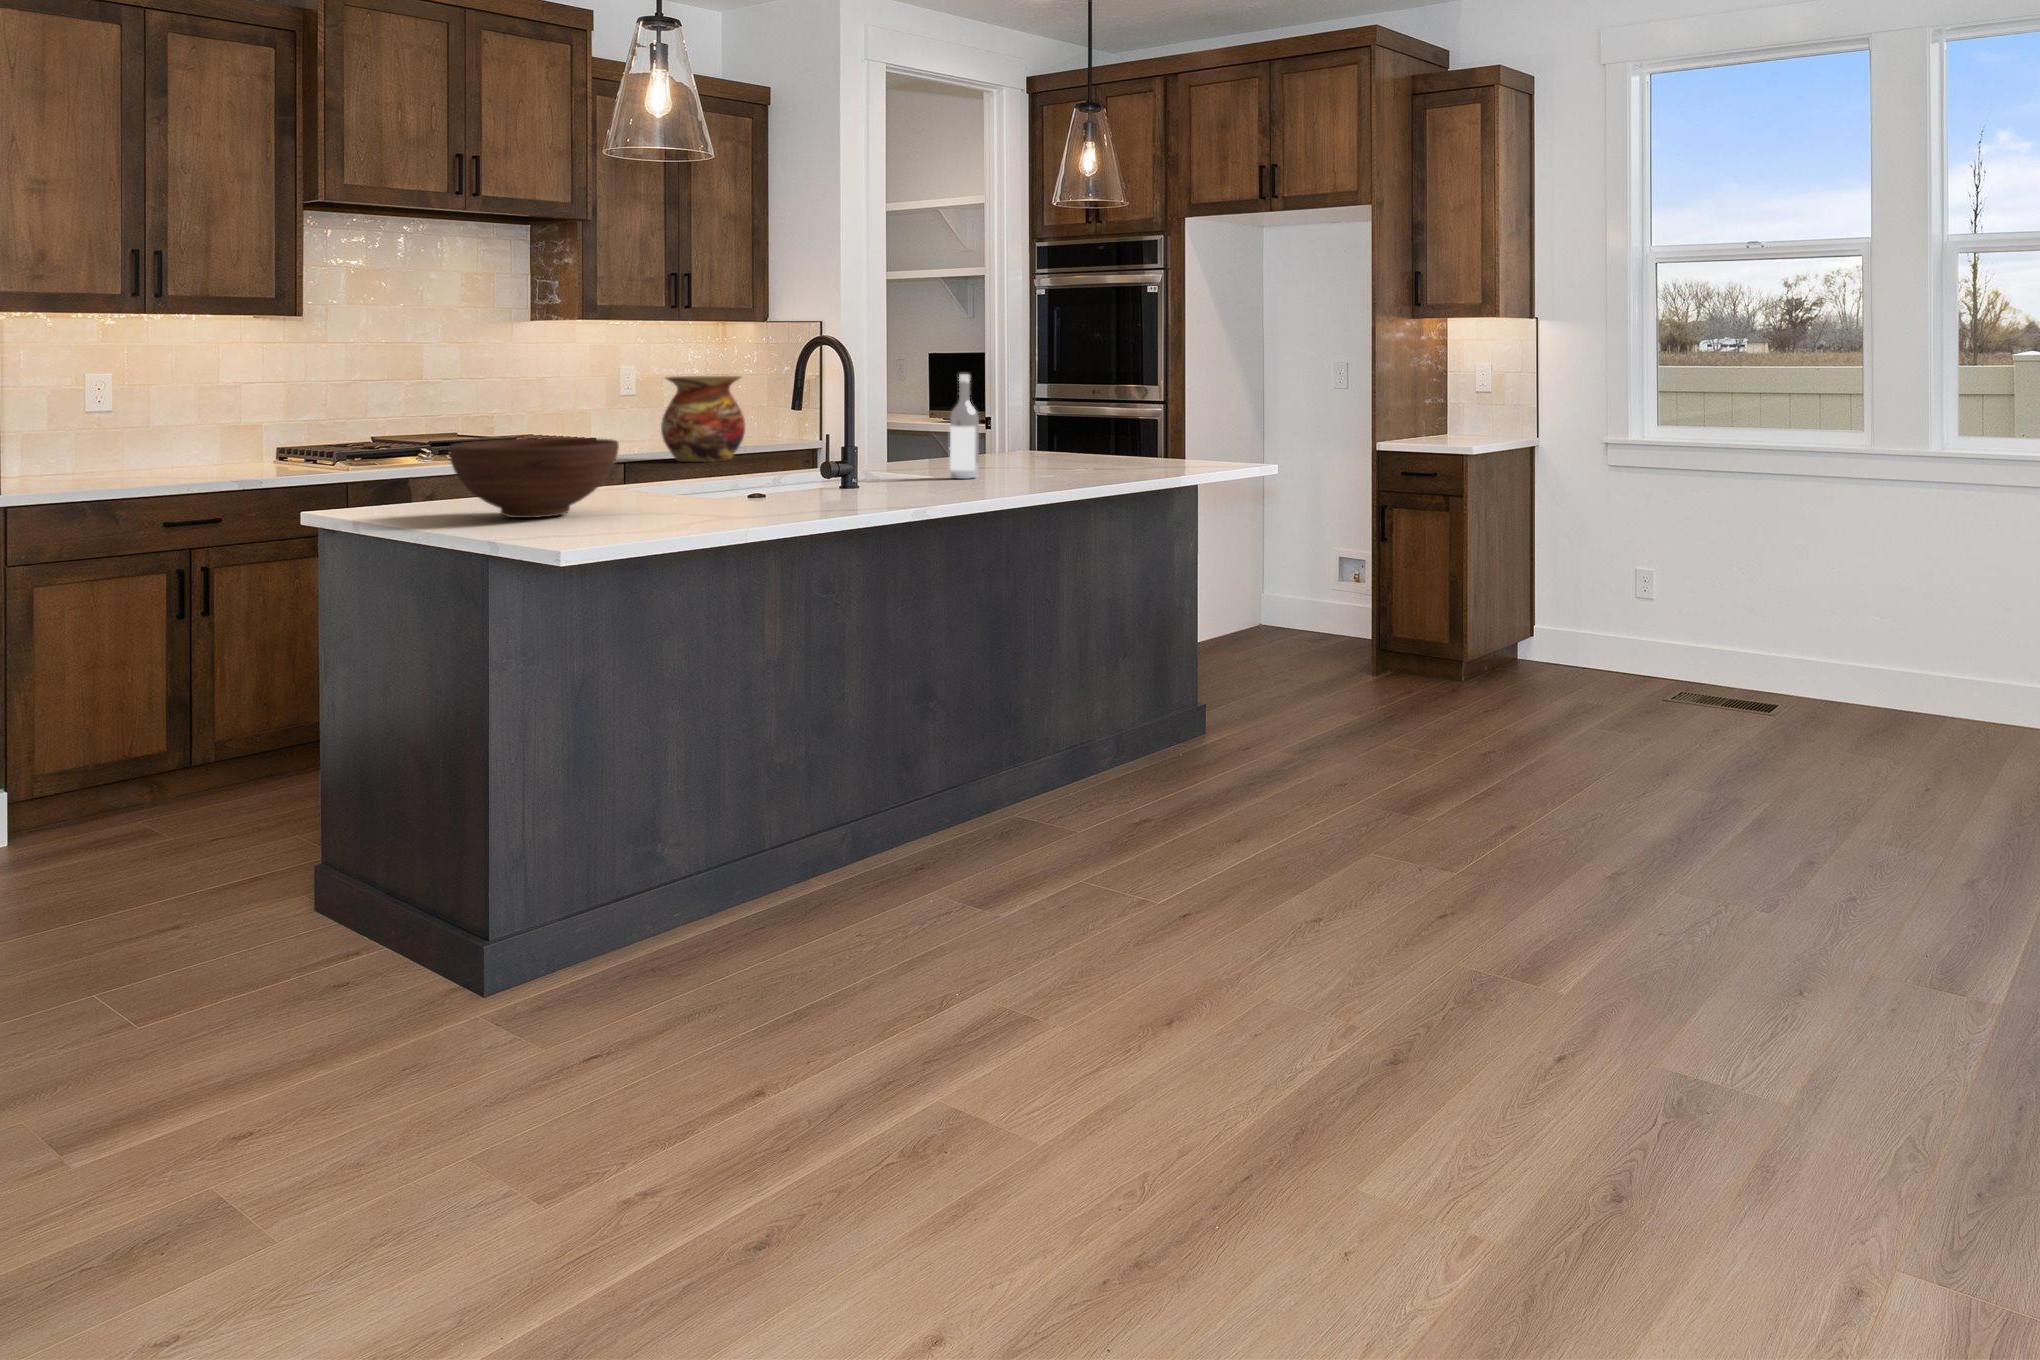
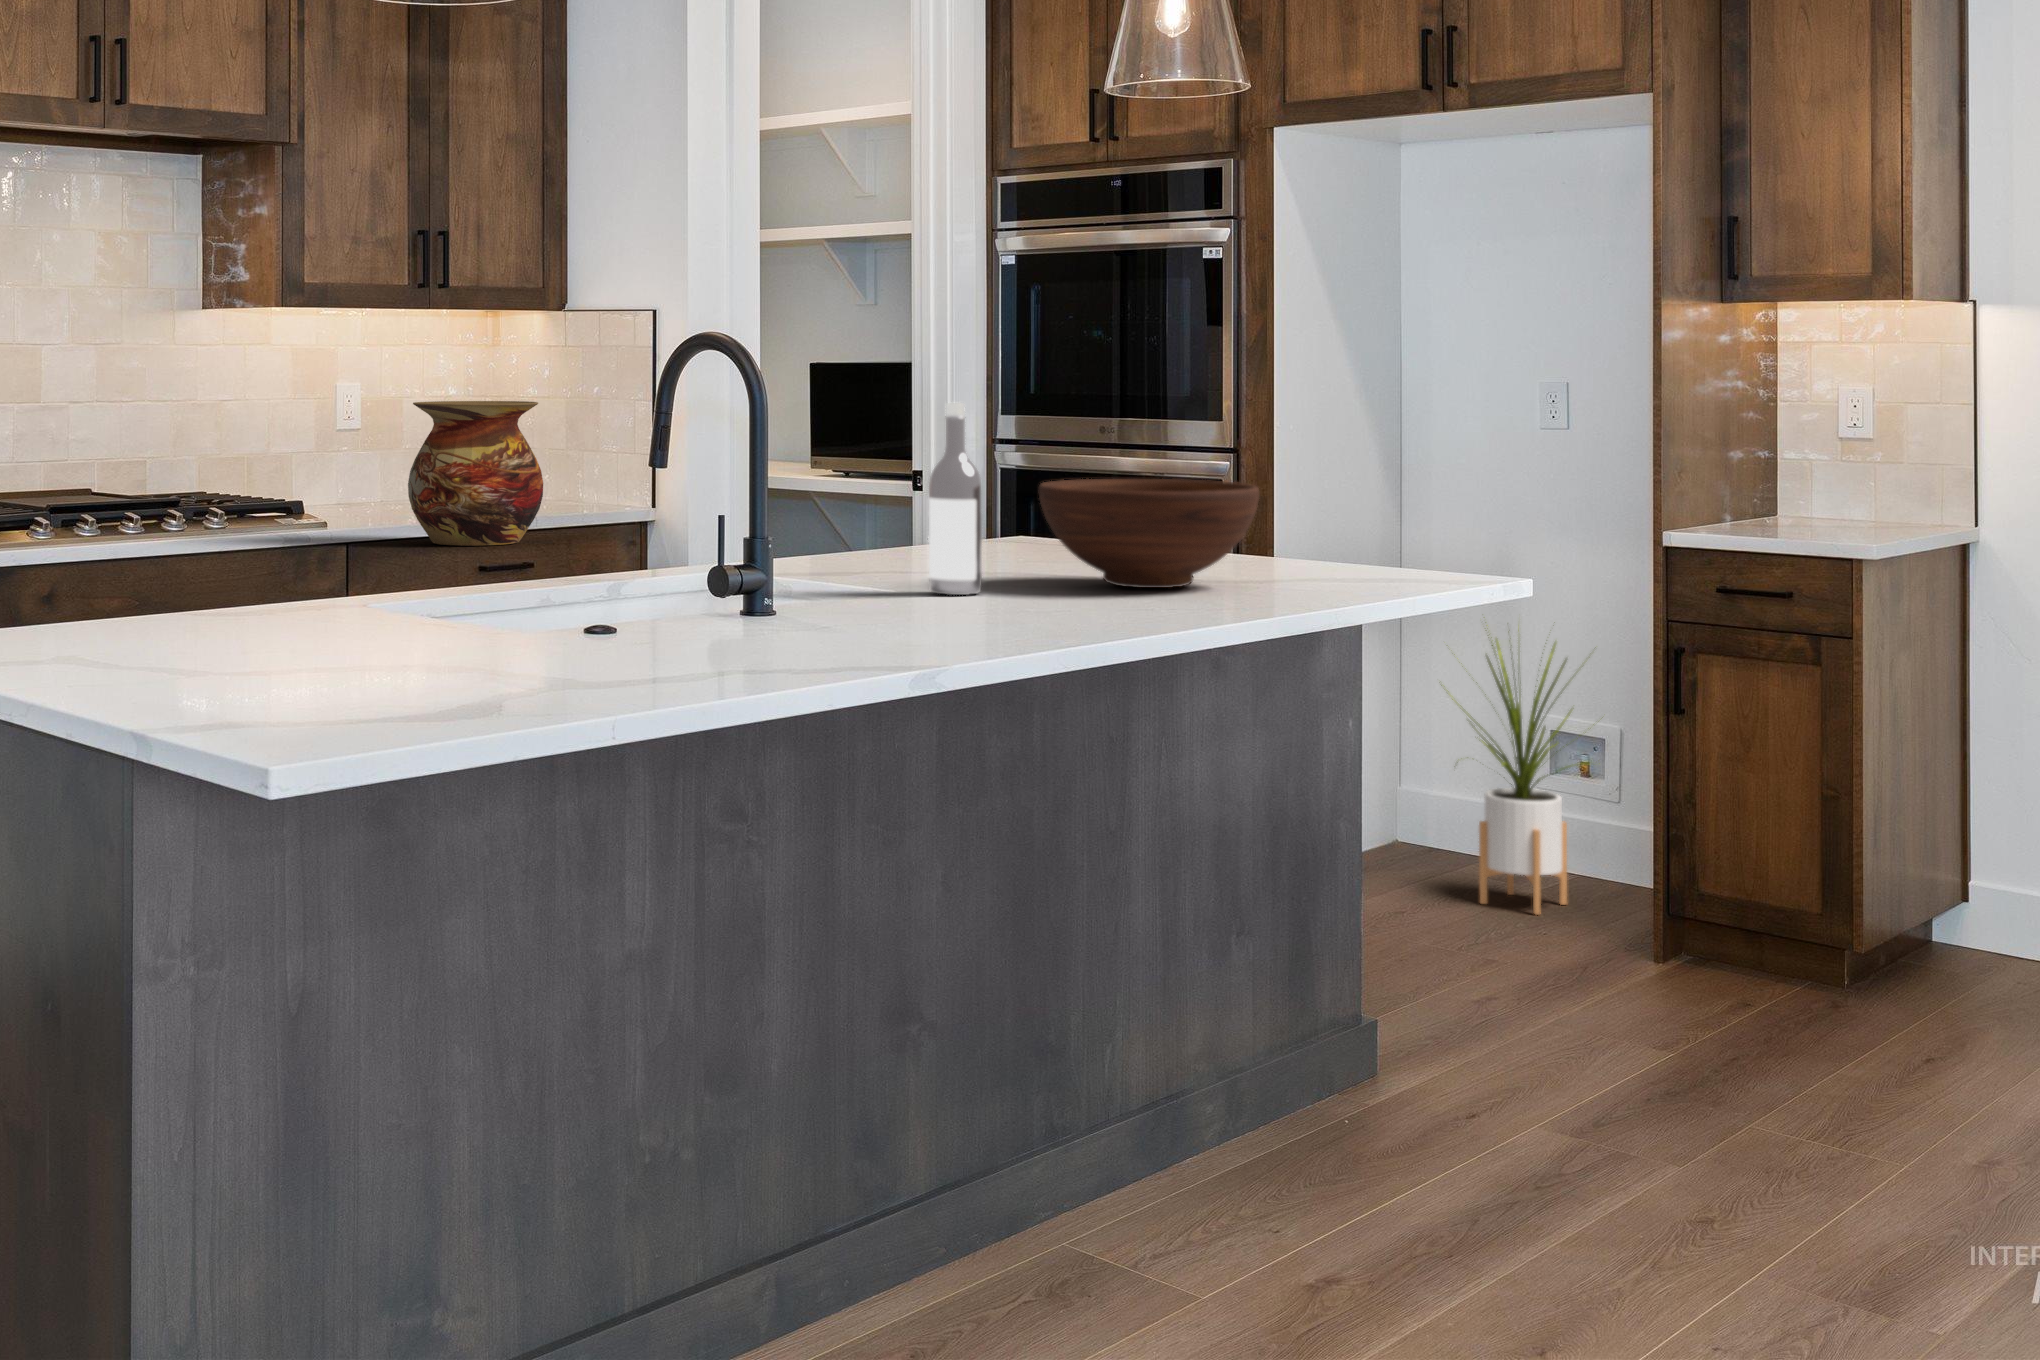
fruit bowl: present [449,438,619,518] -> present [1039,479,1259,588]
house plant: none [1272,492,1358,659] -> present [1441,625,1594,914]

